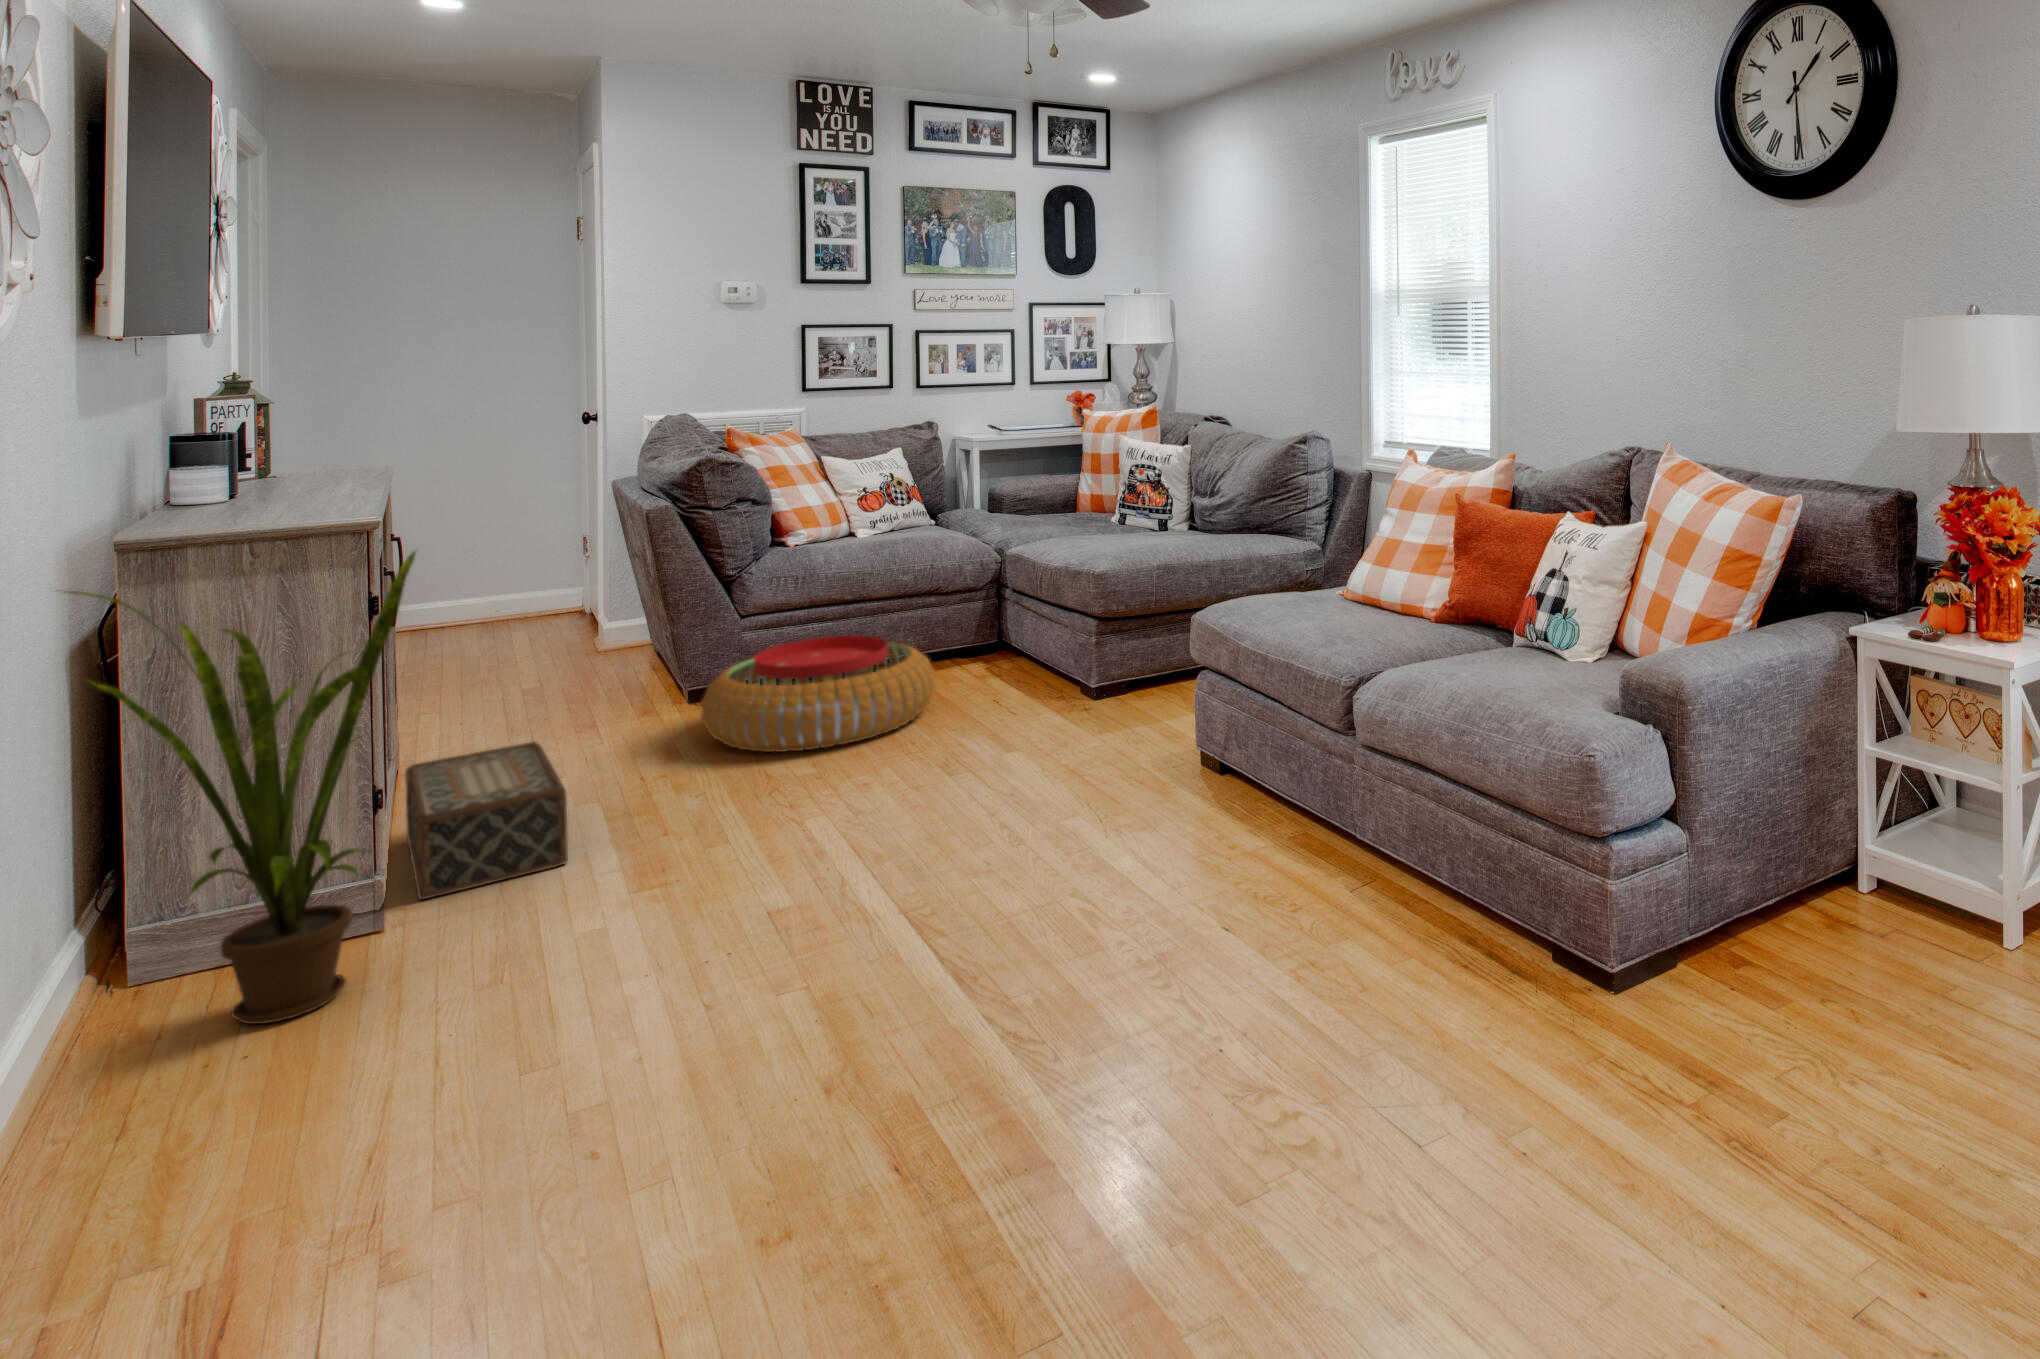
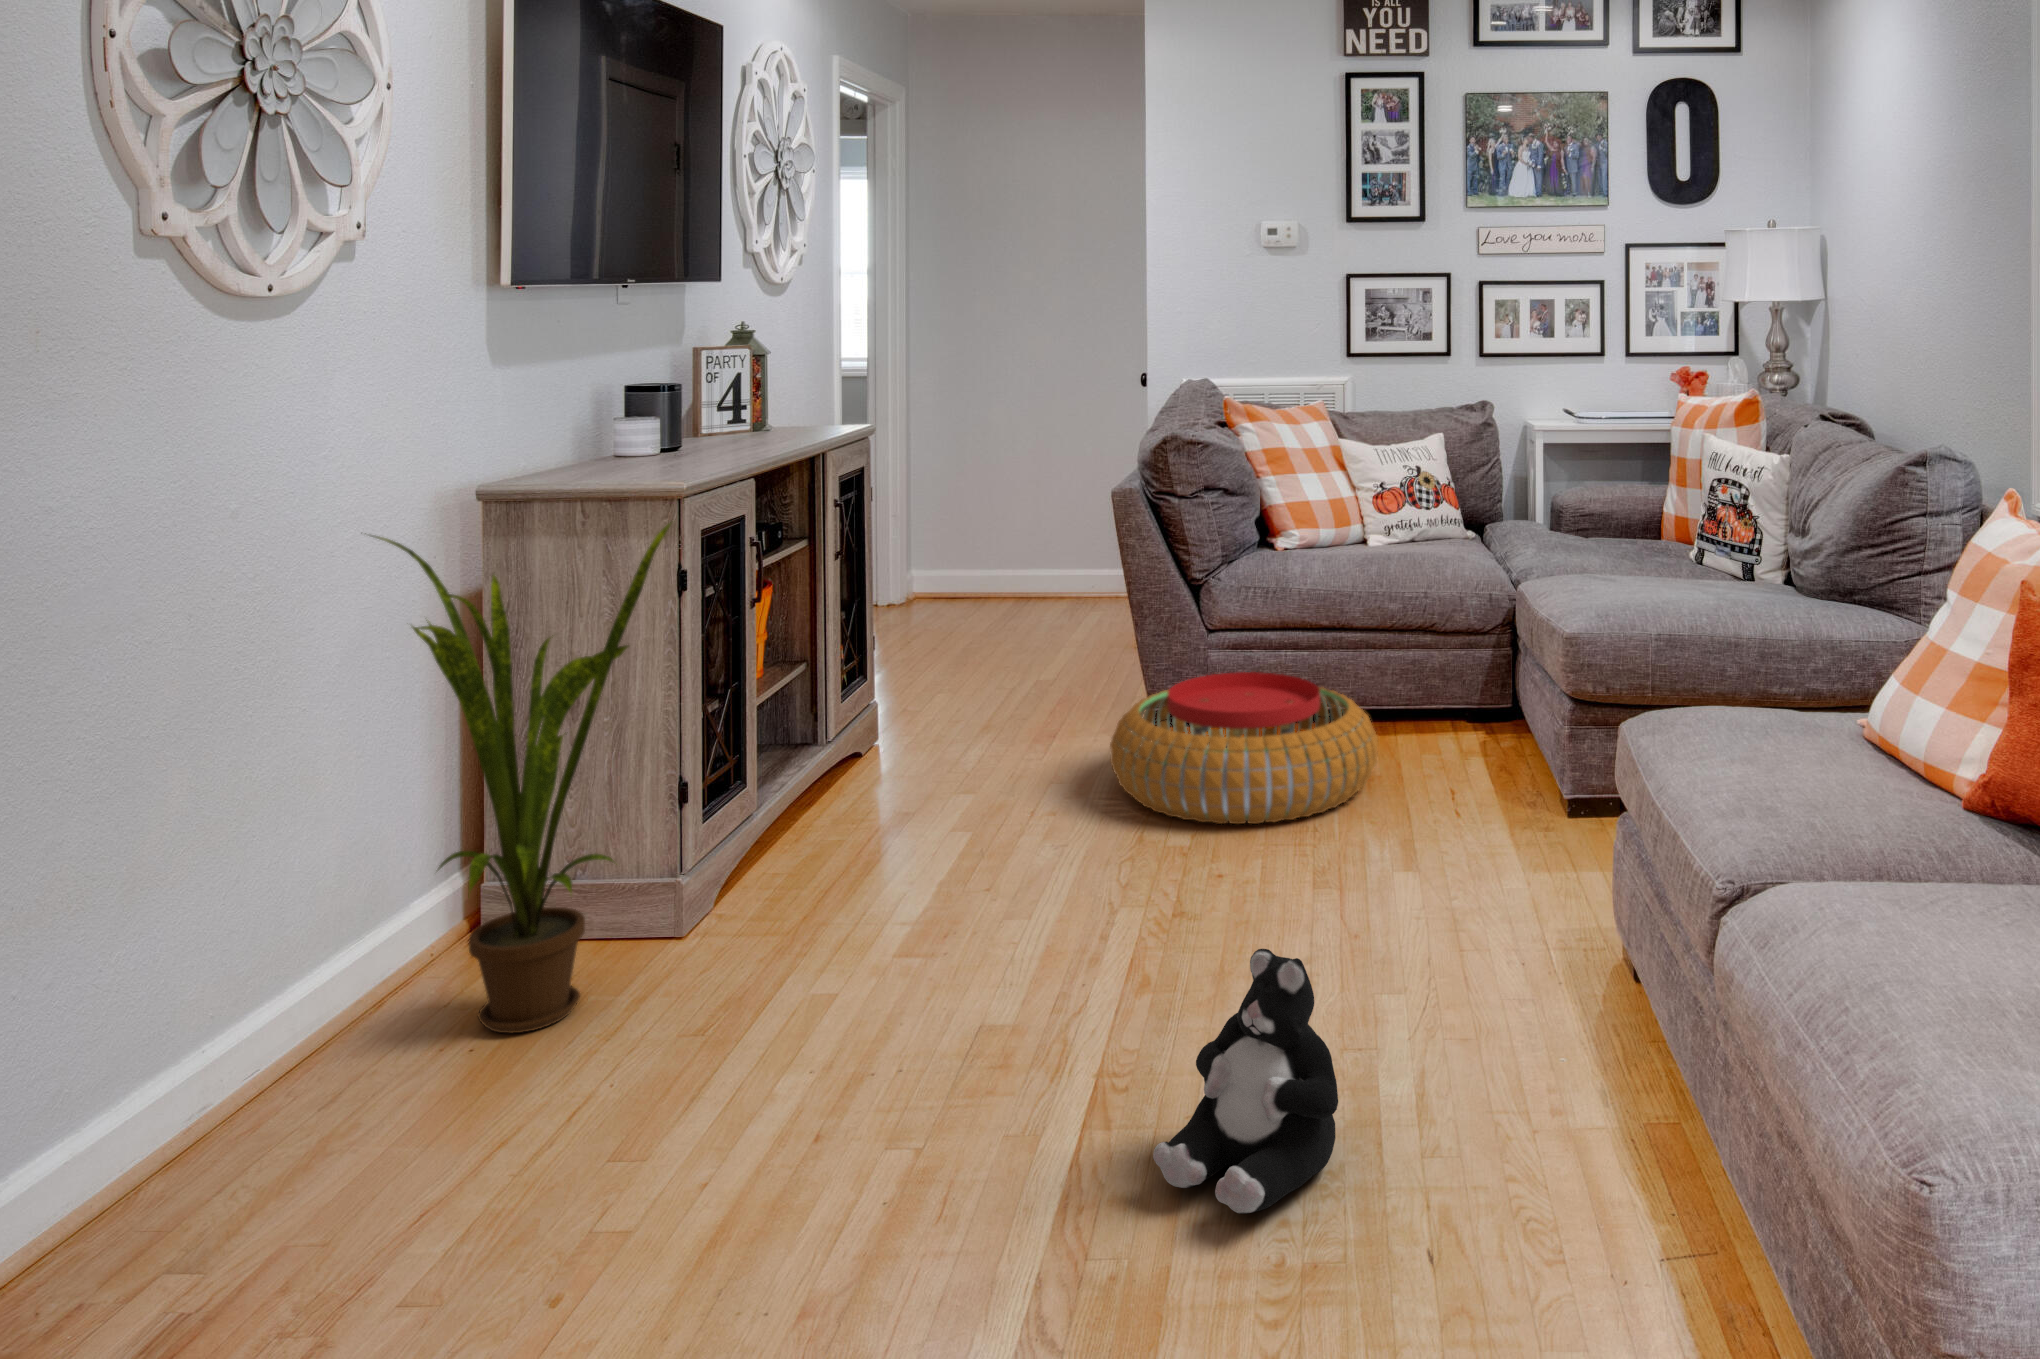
woven basket: present [405,741,568,900] -> none [728,749,917,916]
plush toy: none [991,752,1098,902] -> present [1153,949,1338,1214]

